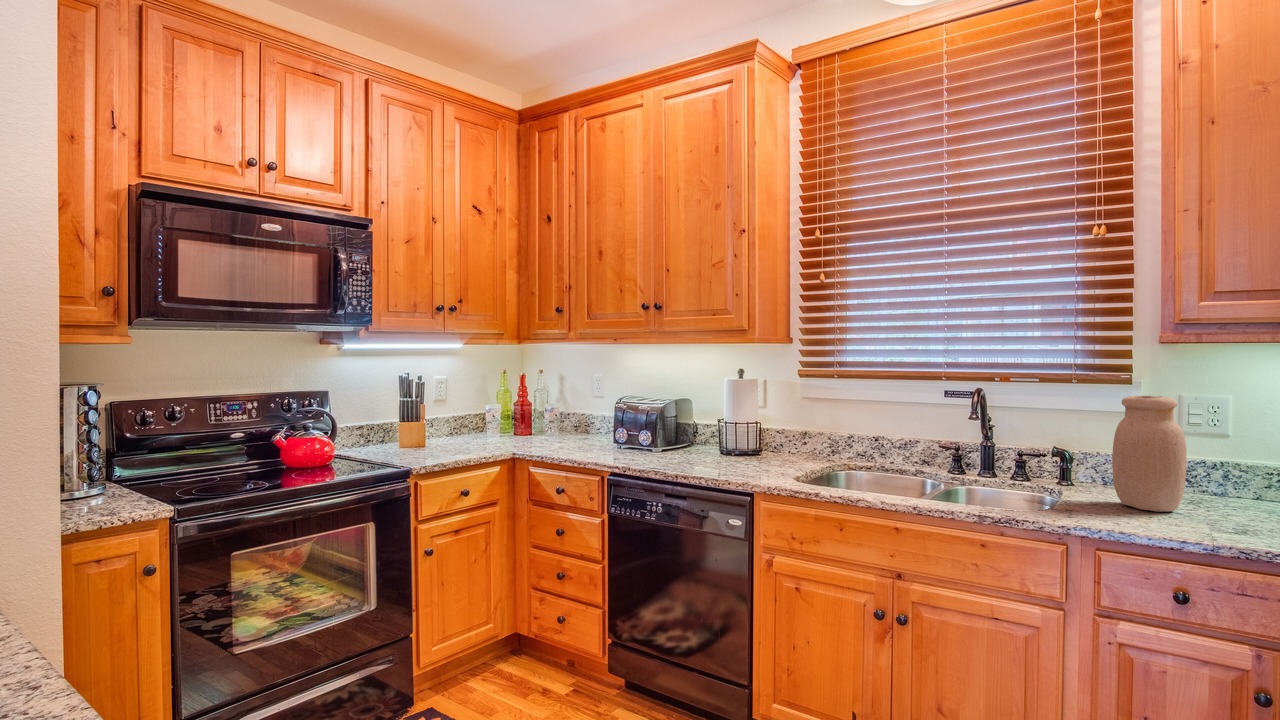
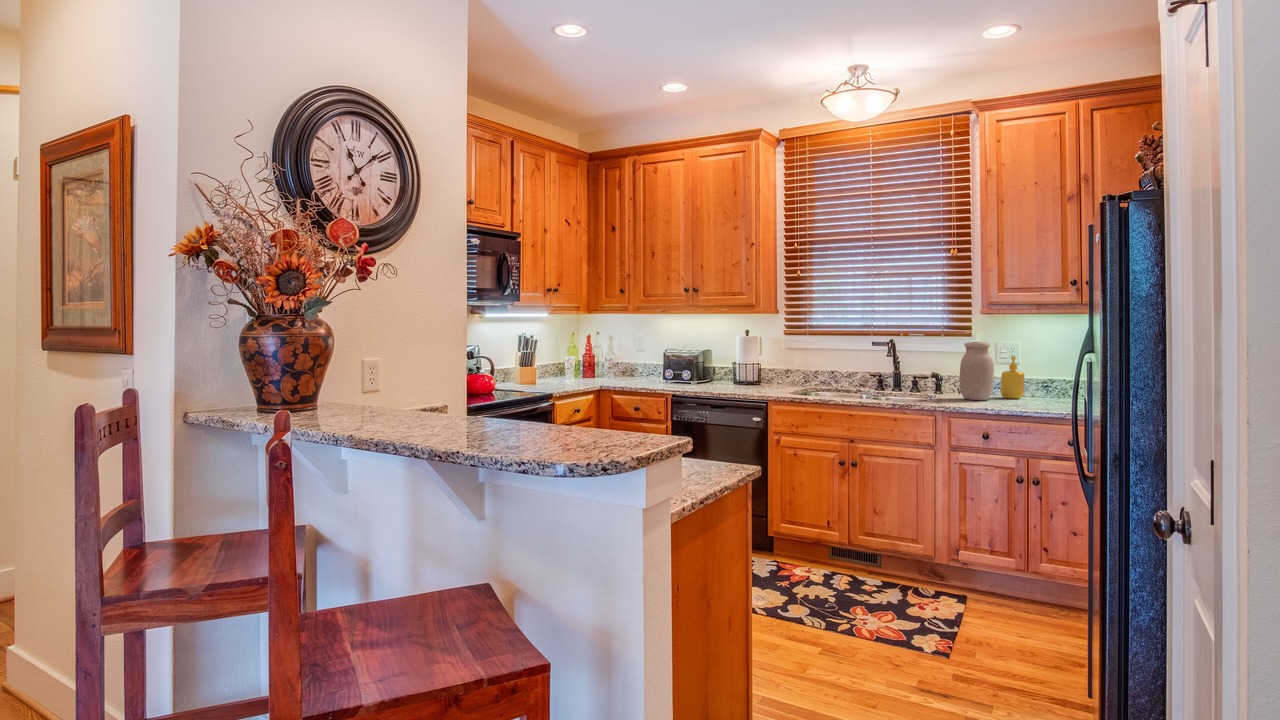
soap dispenser: none [1198,424,1249,509] -> present [1001,356,1024,399]

